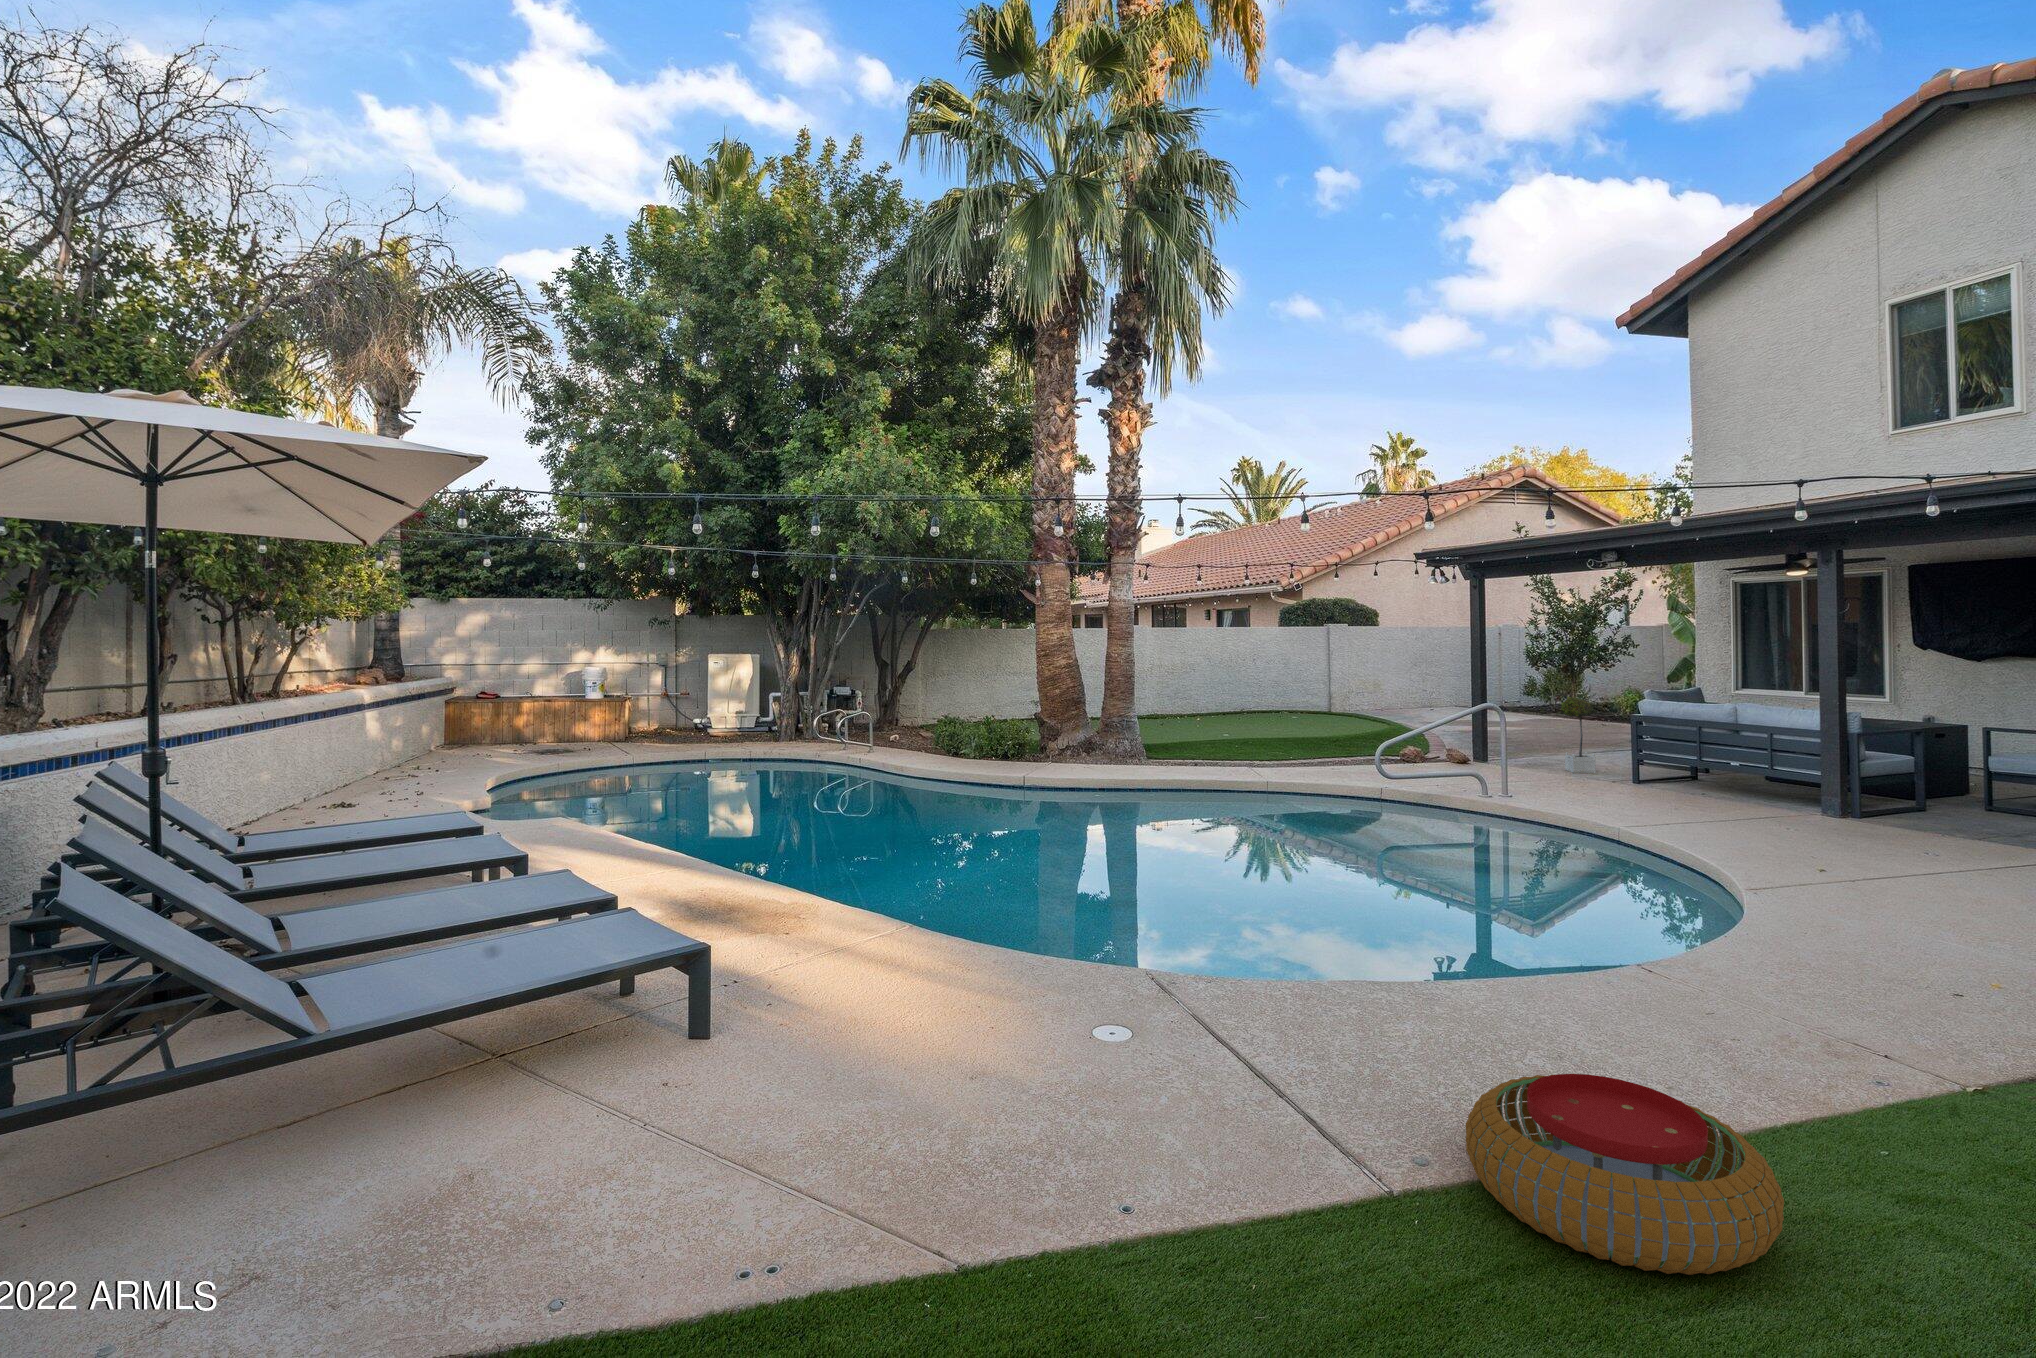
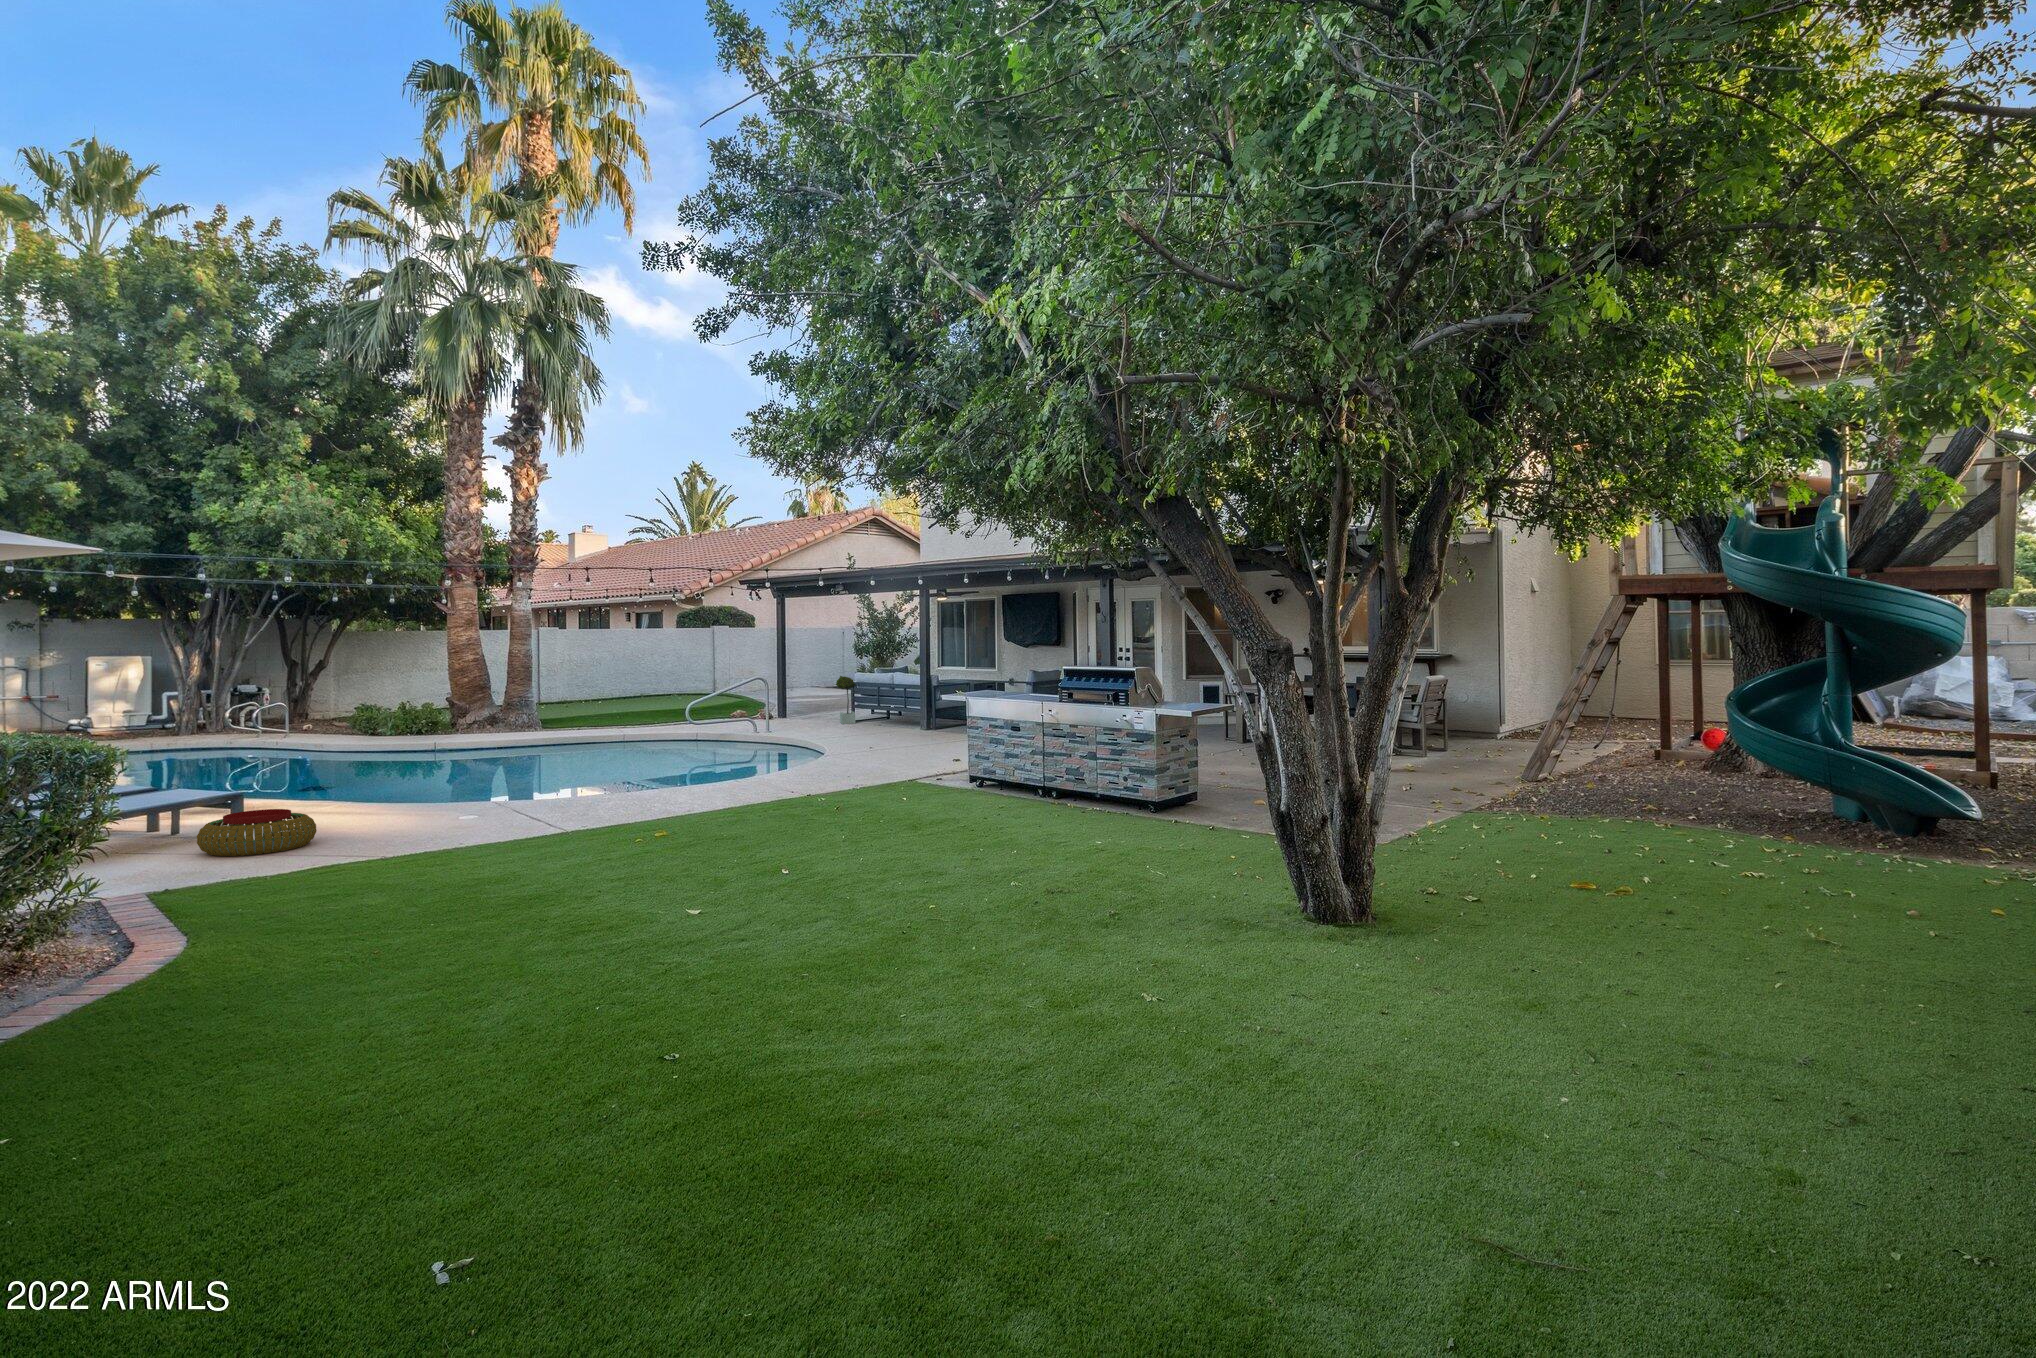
pouf: present [1466,1074,1784,1275] -> present [197,809,317,856]

